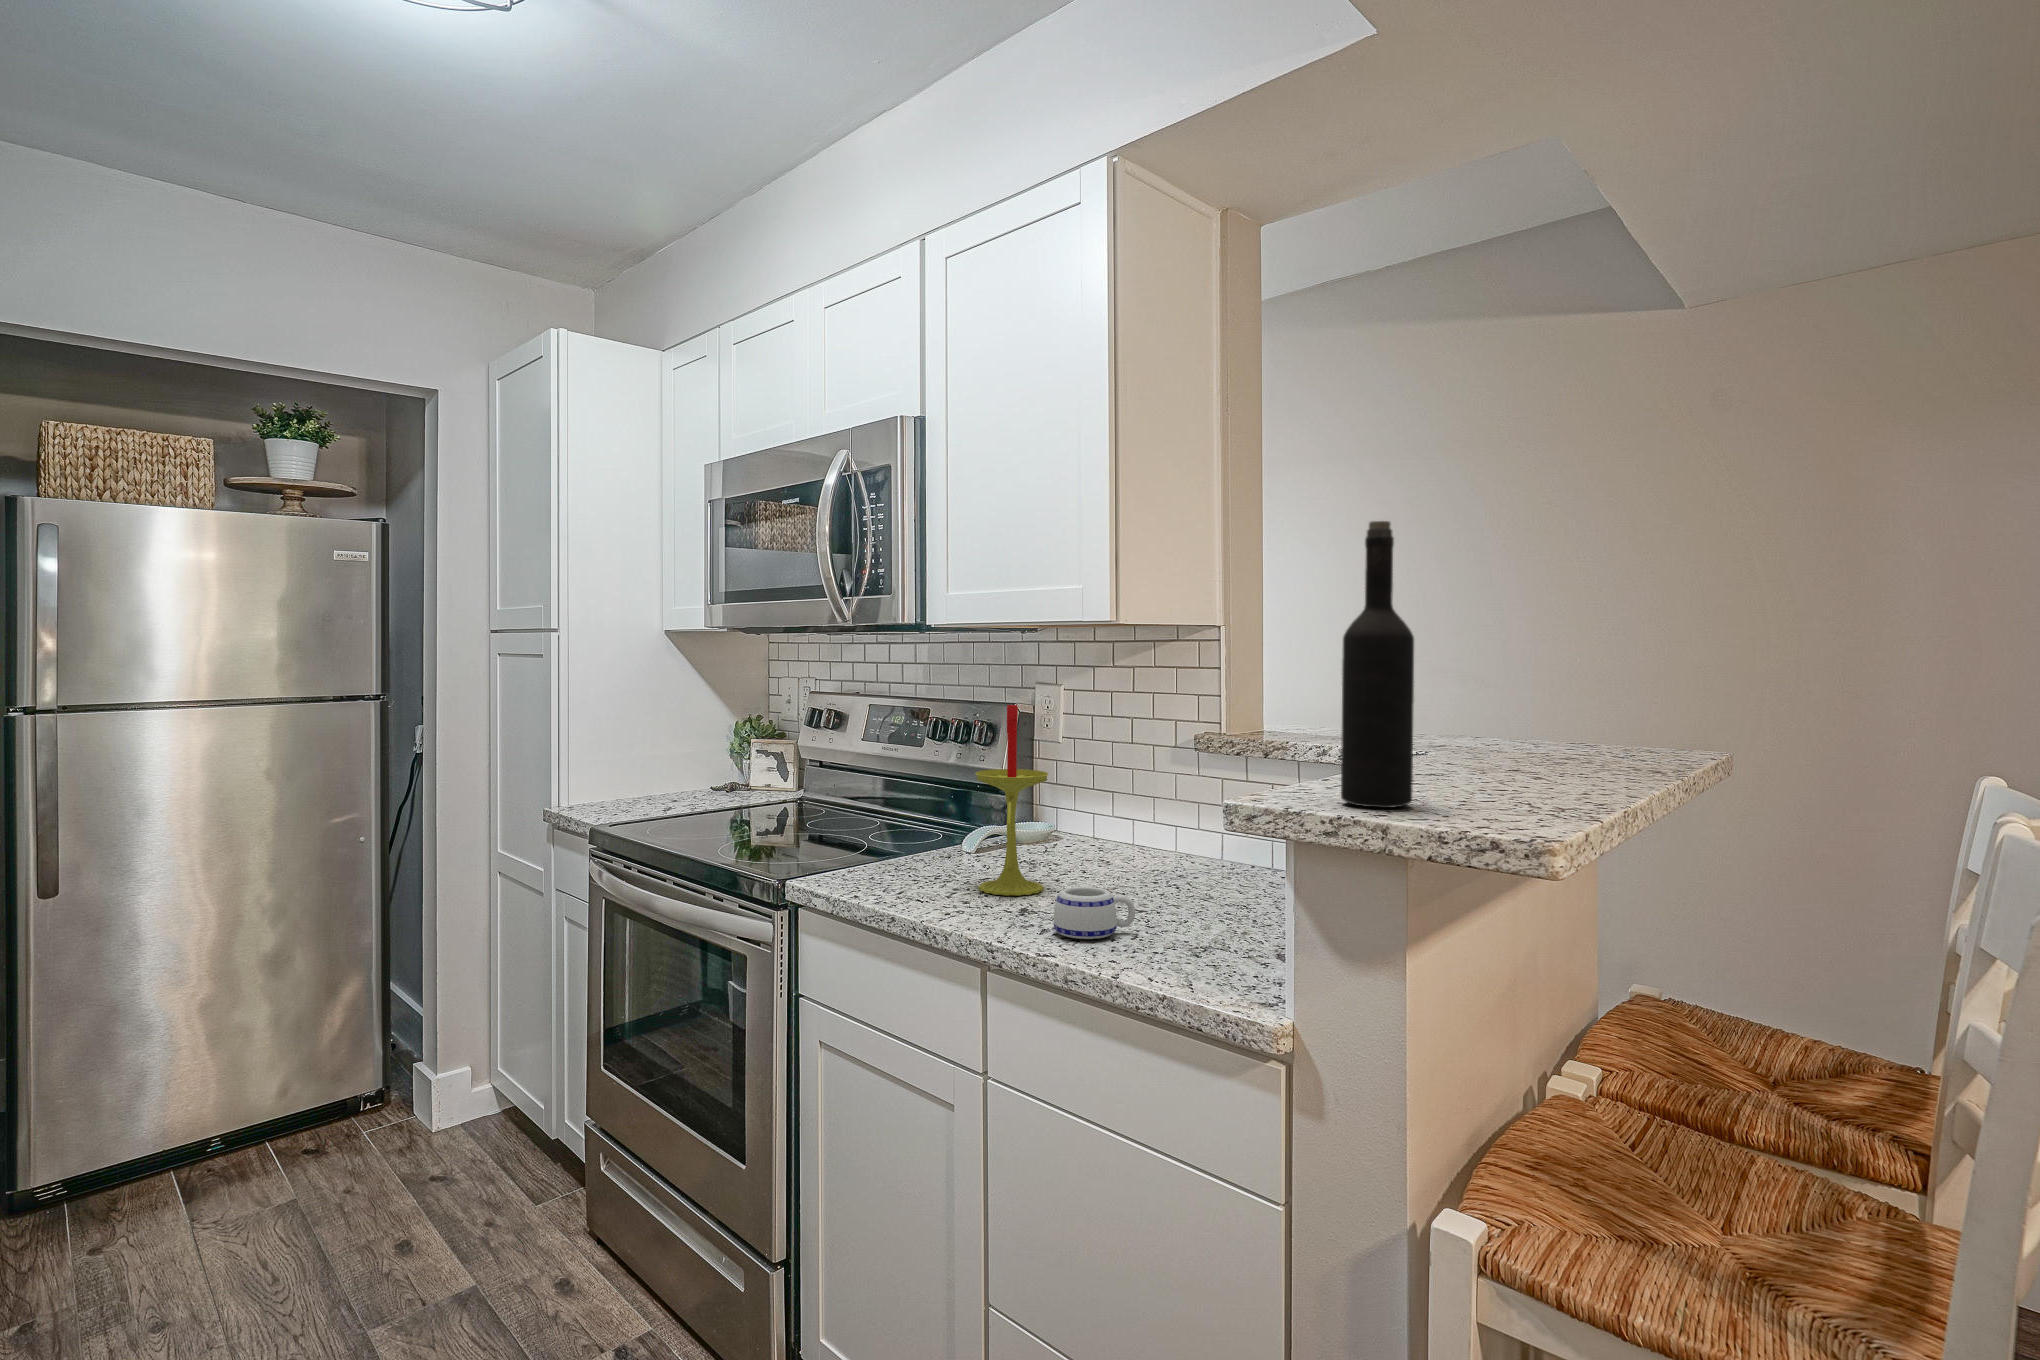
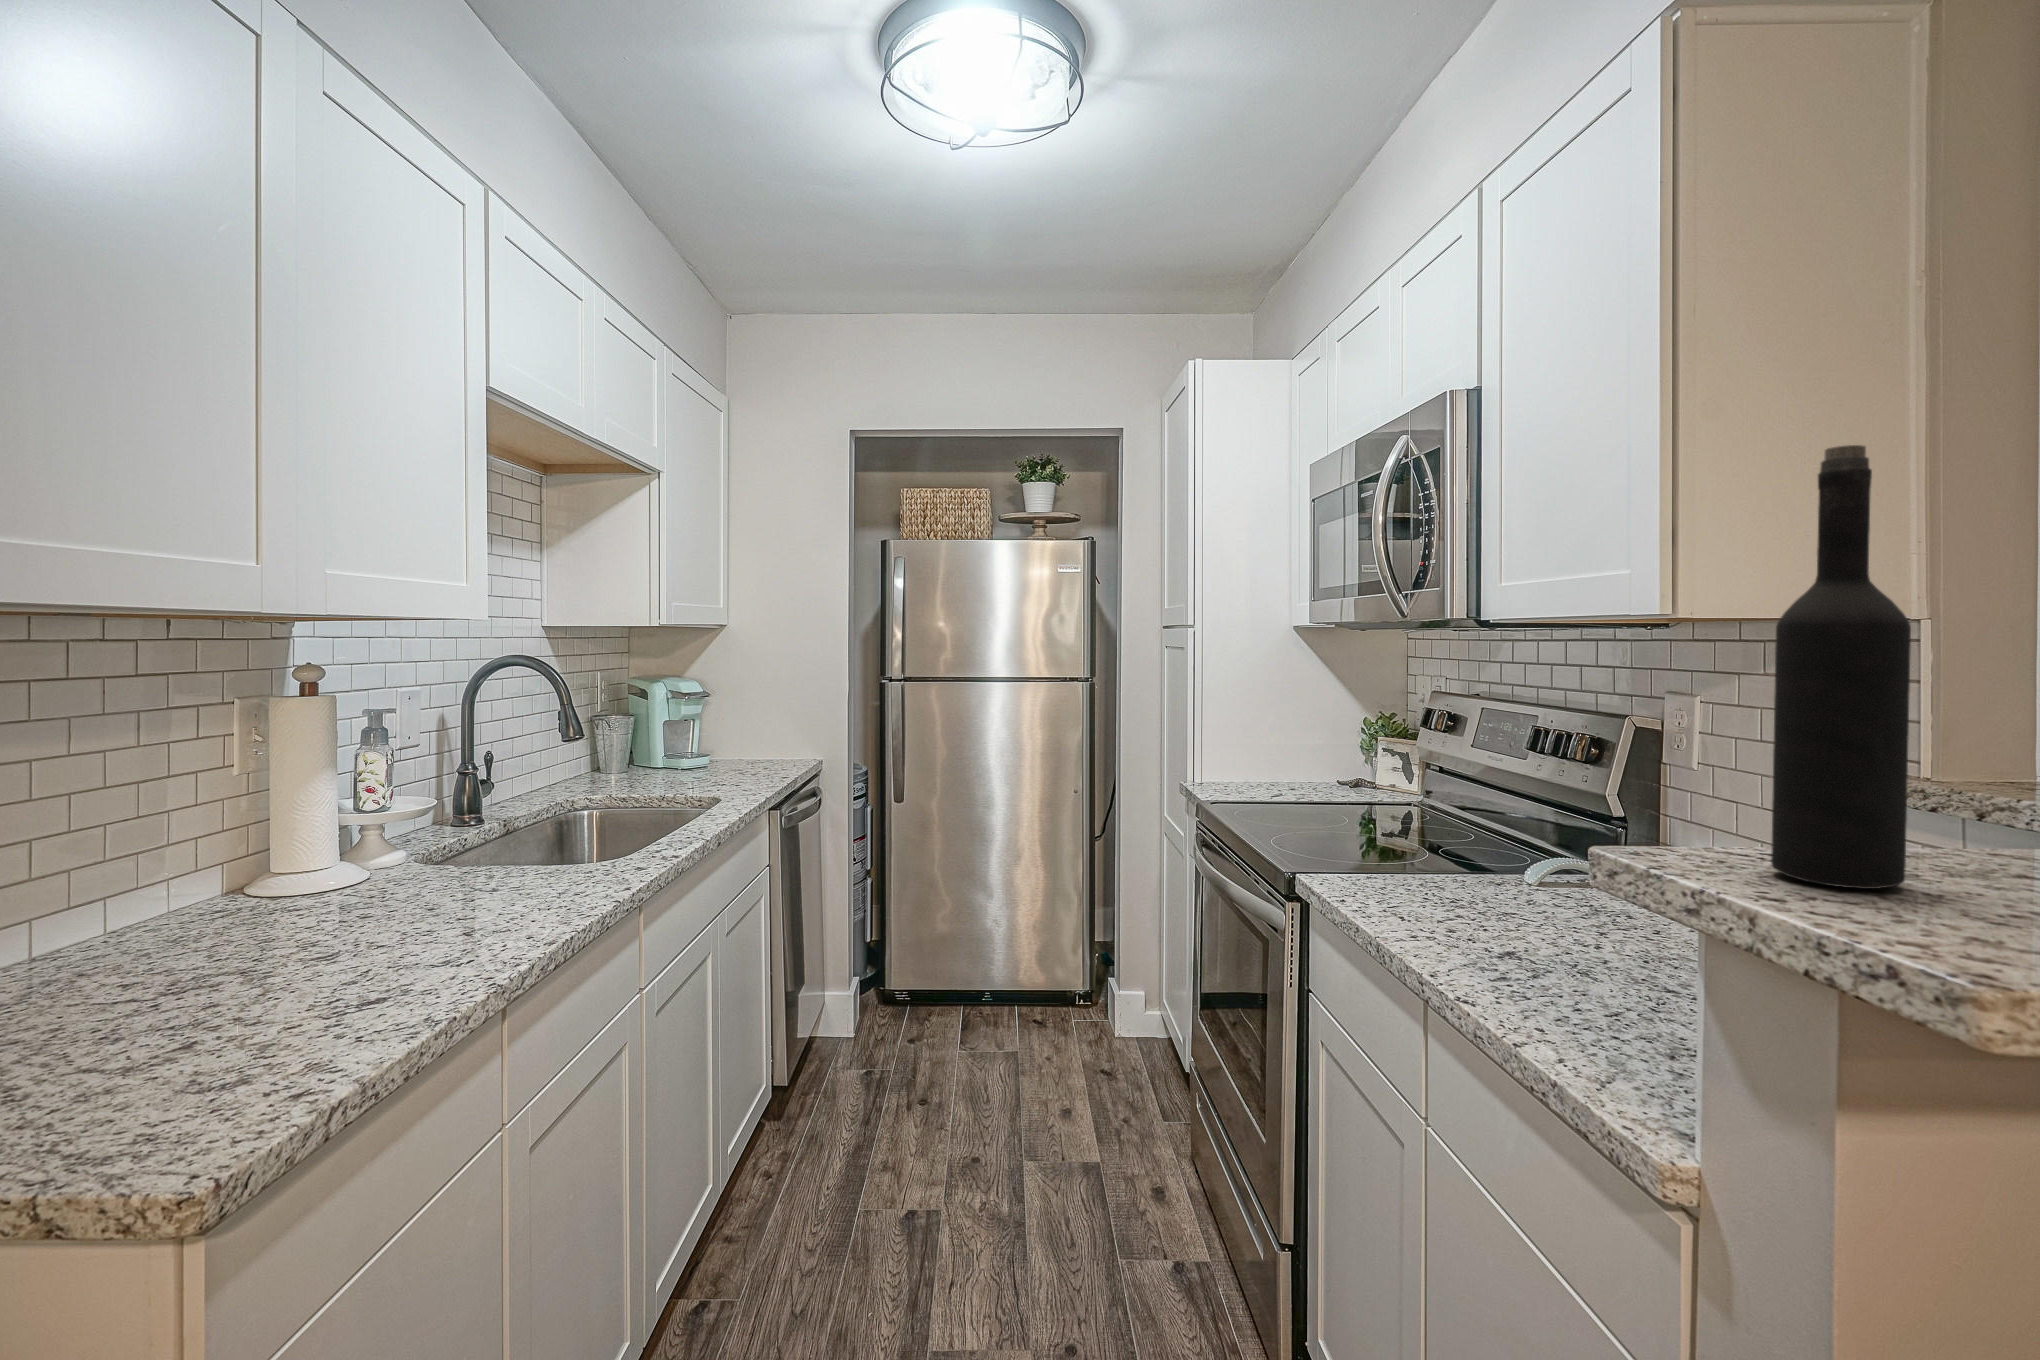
candle: present [975,705,1048,895] -> none [1488,702,1584,929]
mug: present [1053,887,1135,939] -> none [1513,928,1629,995]

